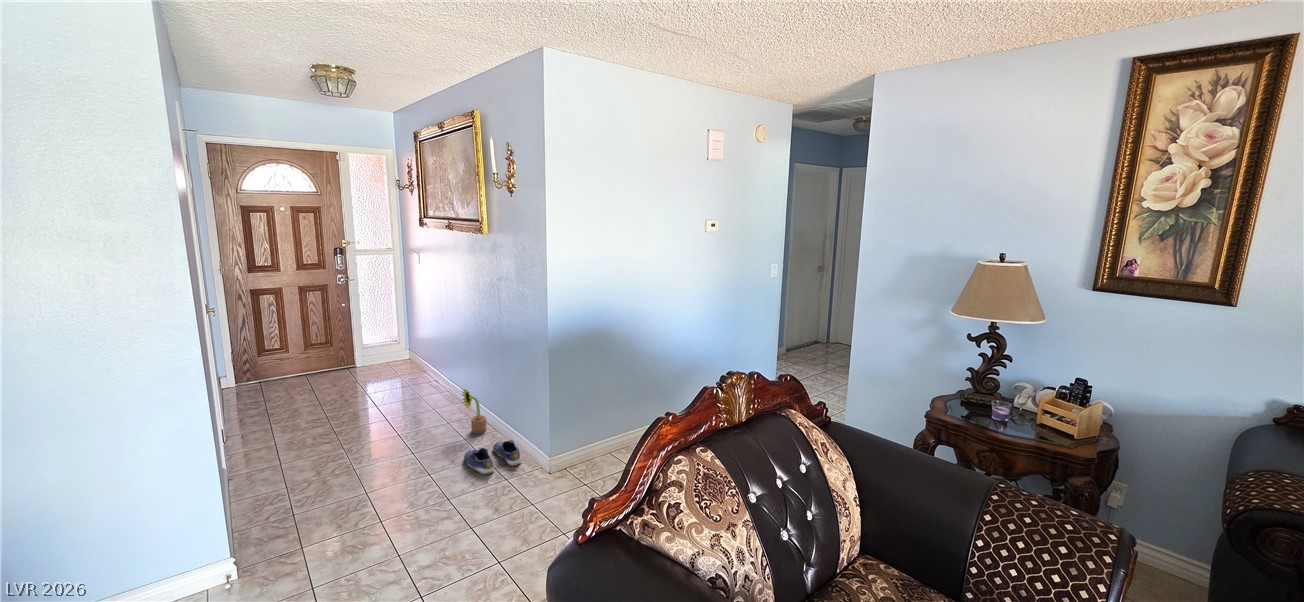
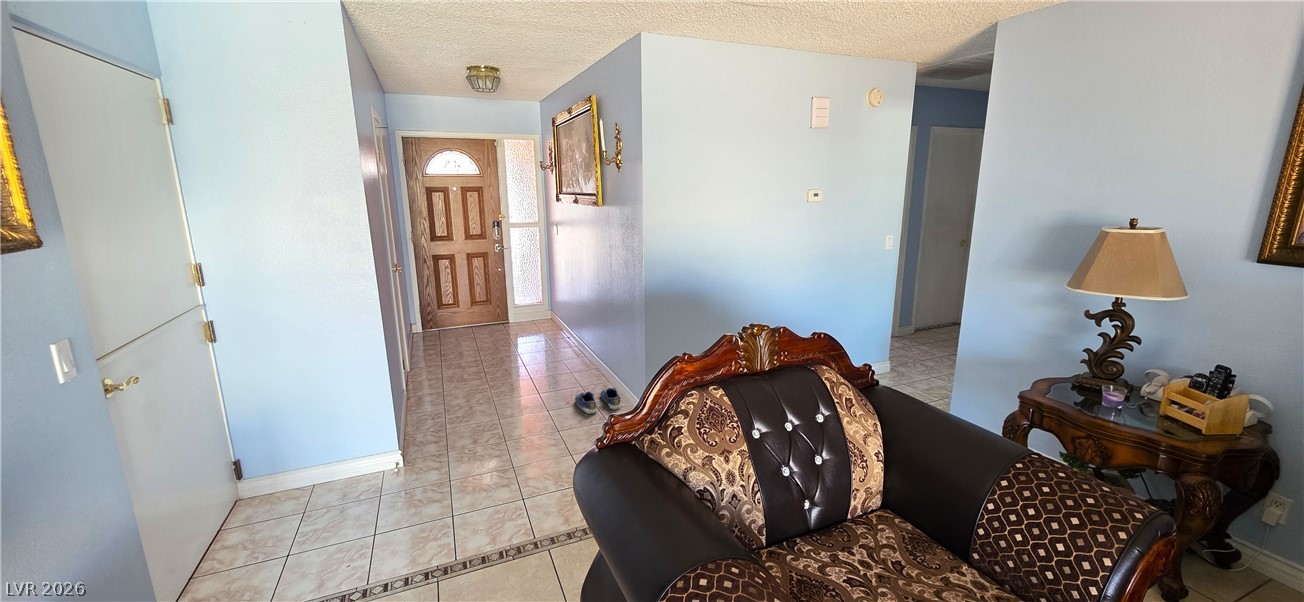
decorative plant: present [462,389,486,433] -> none [579,341,600,381]

